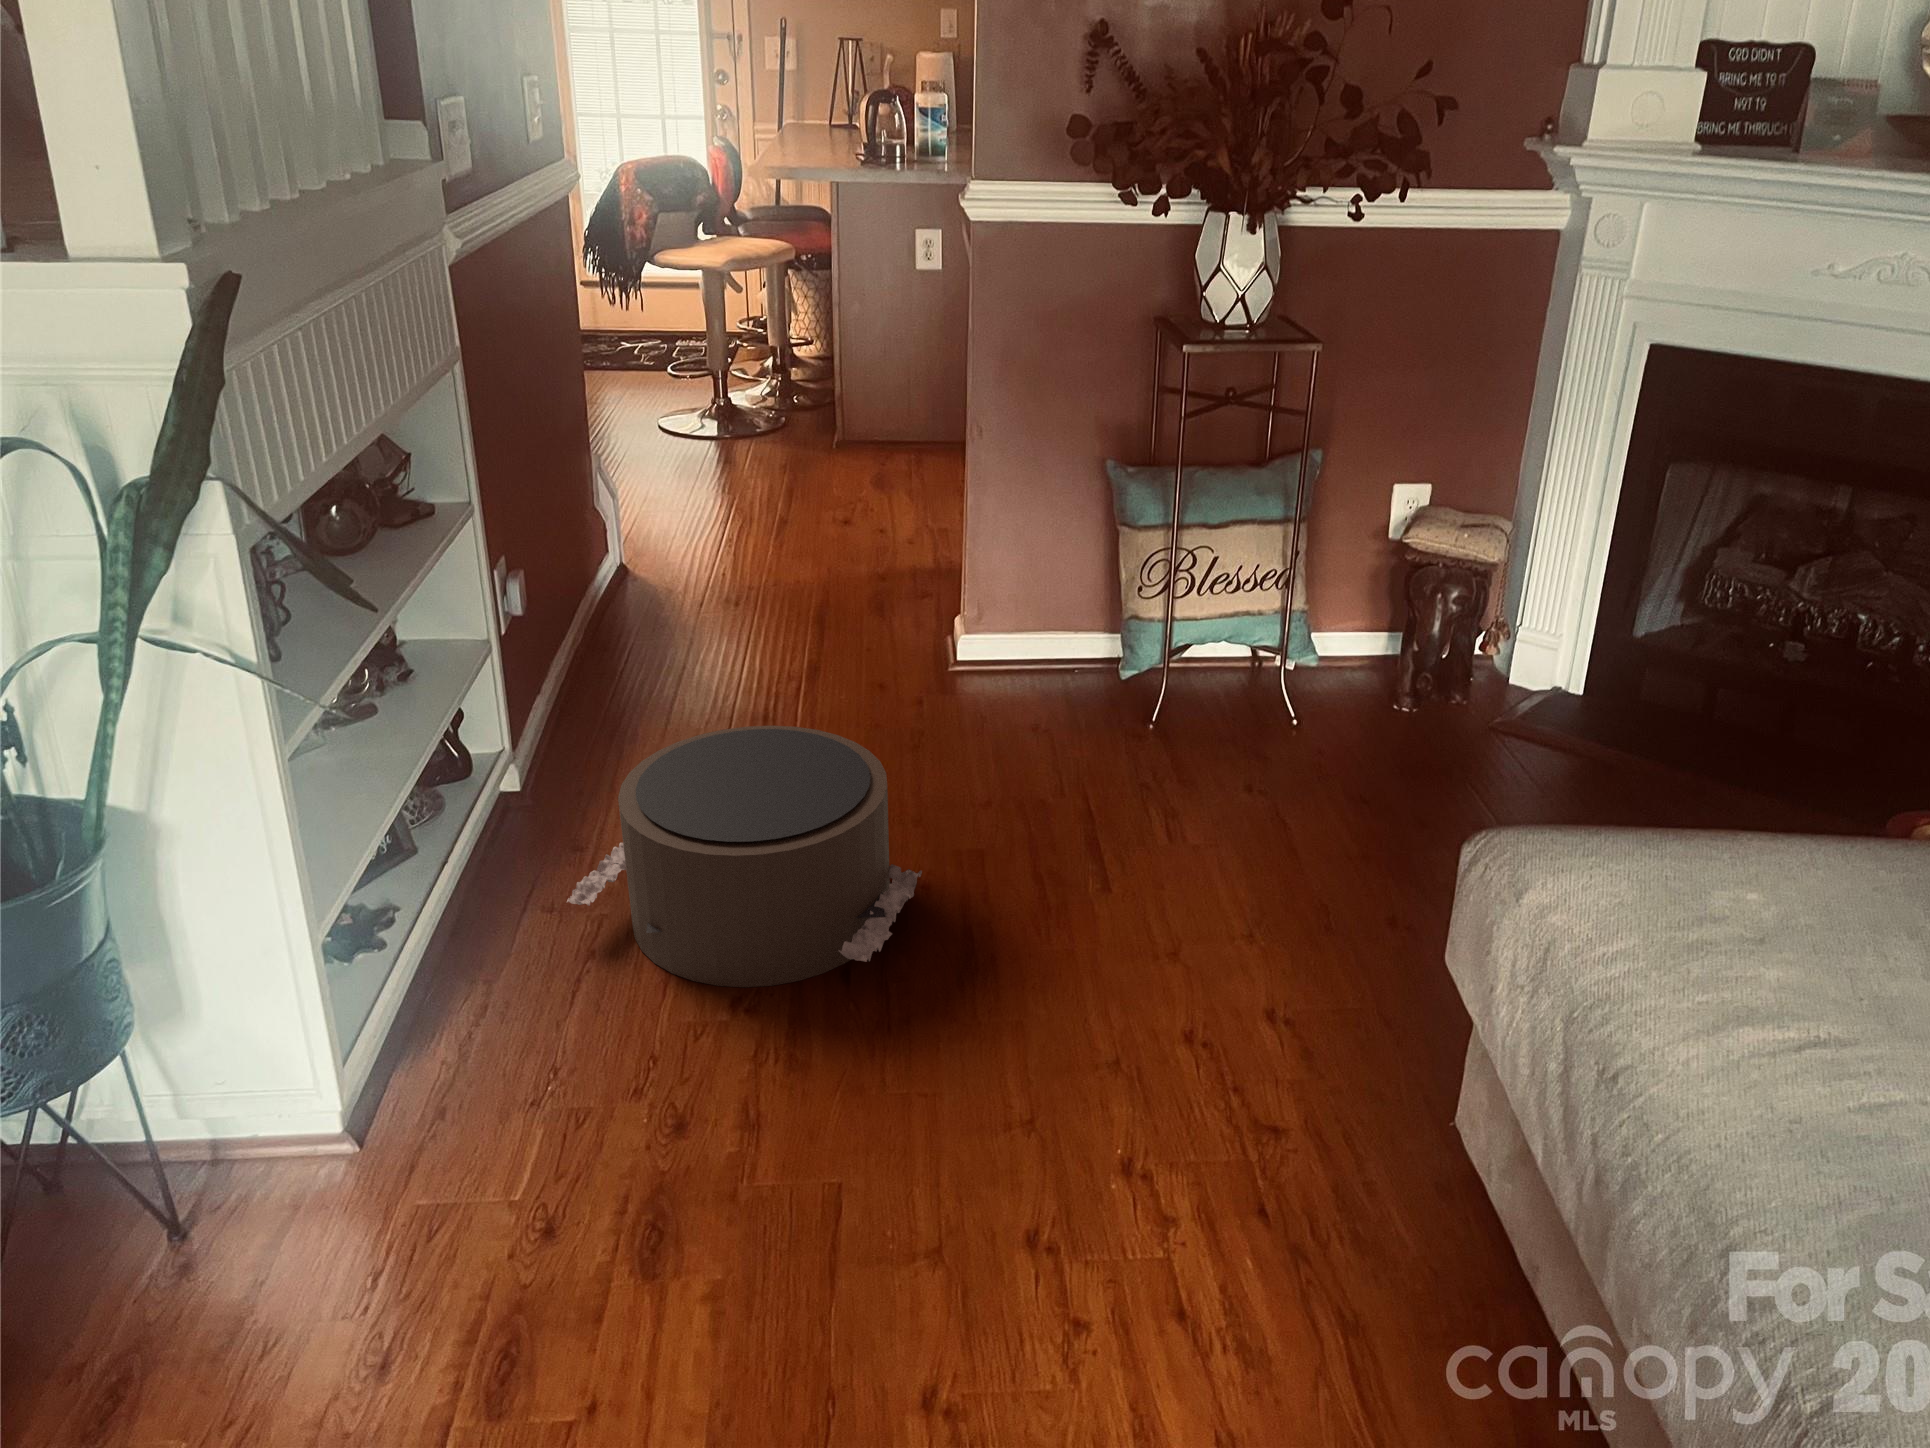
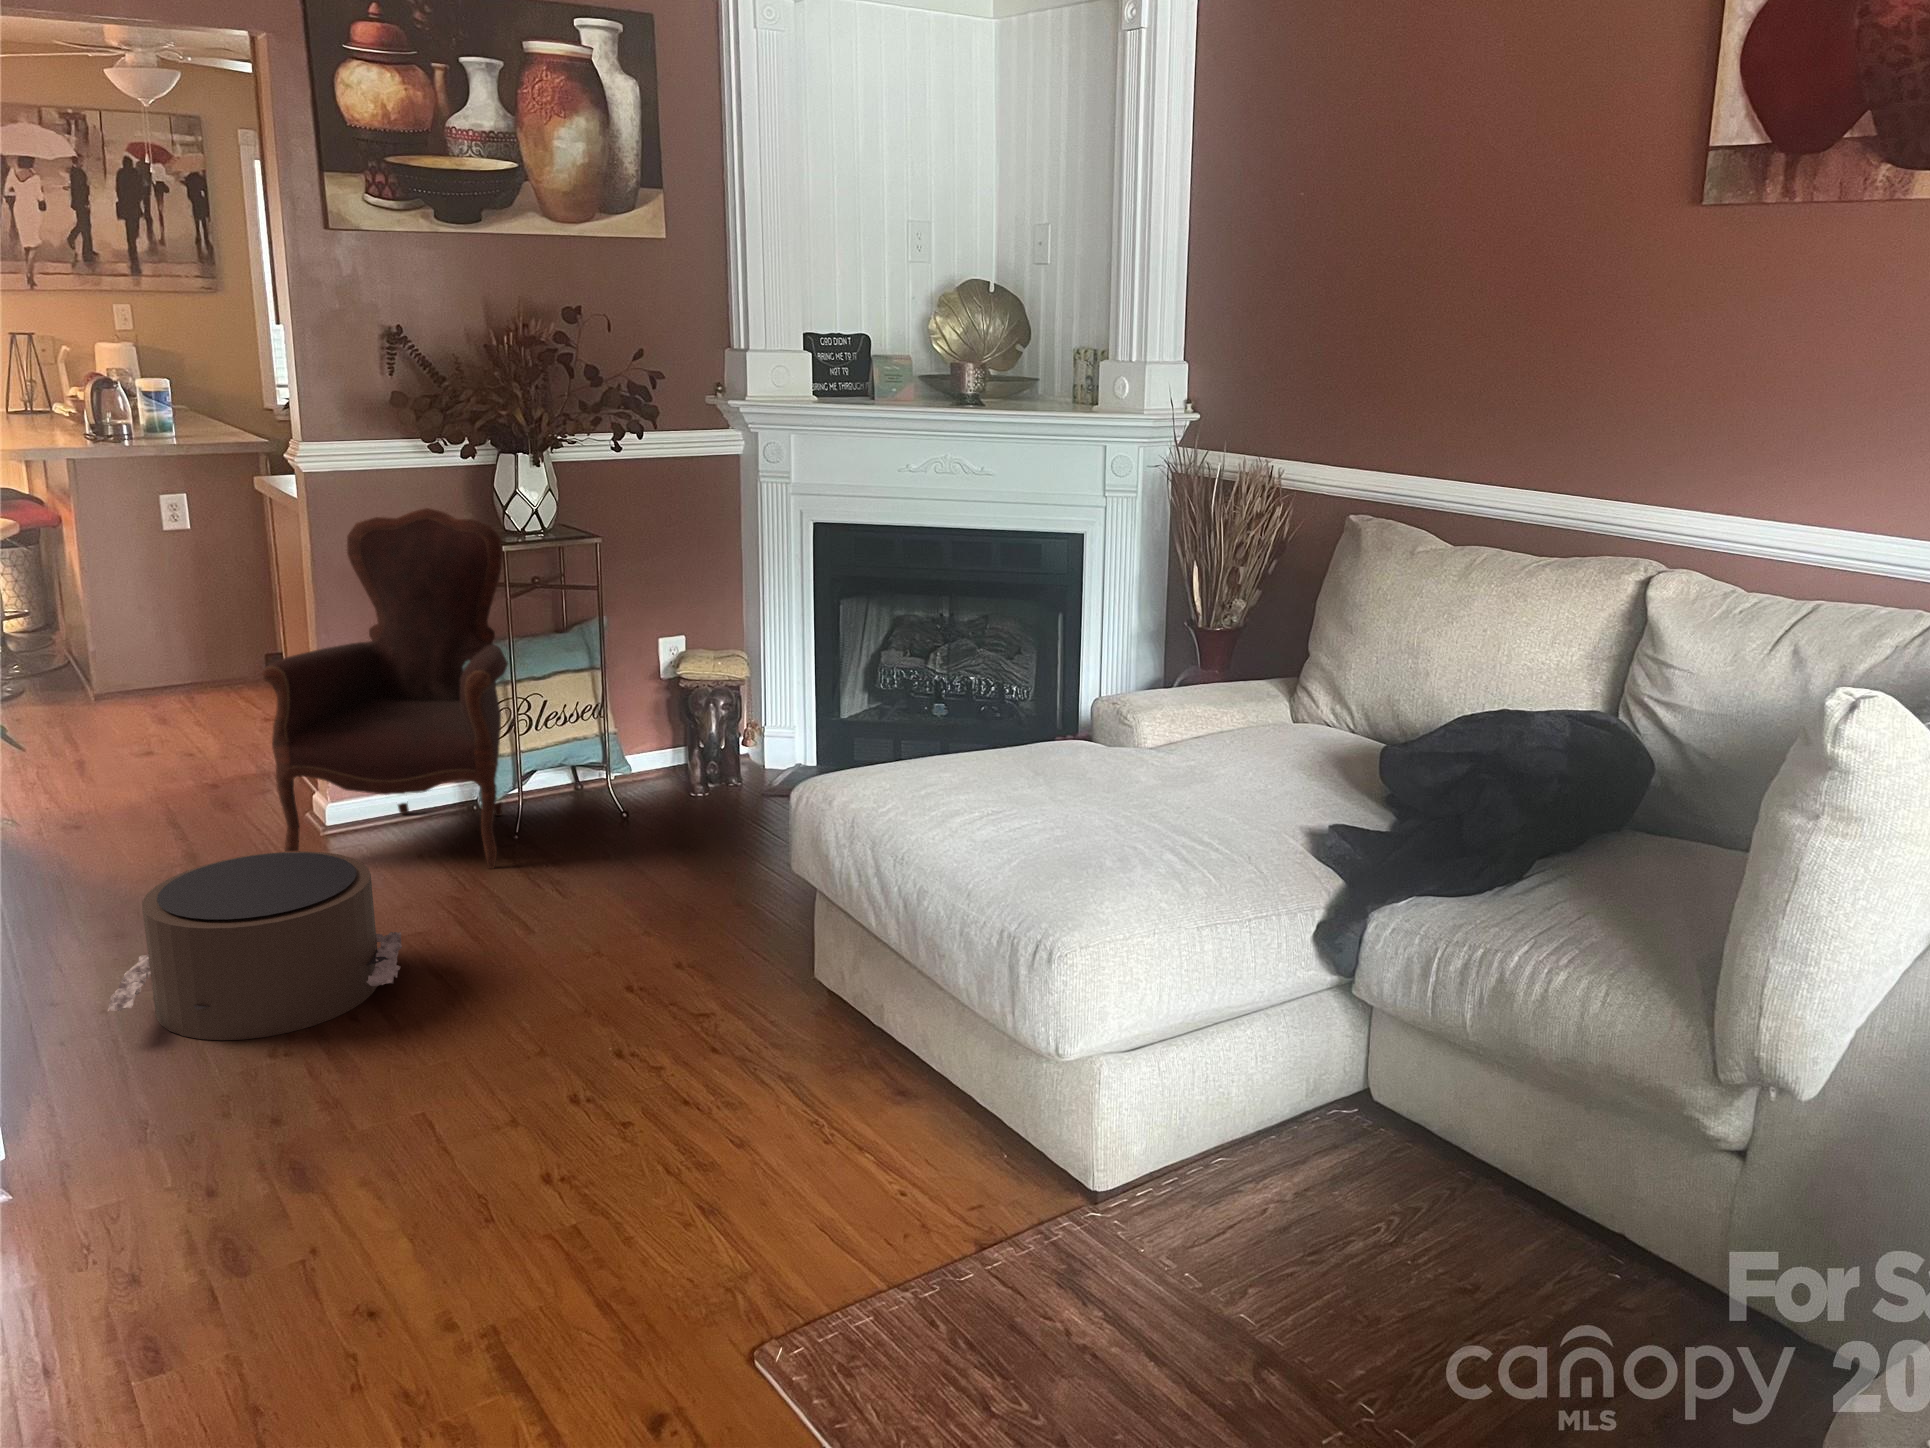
armchair: none [876,280,1188,773] -> present [262,508,508,869]

